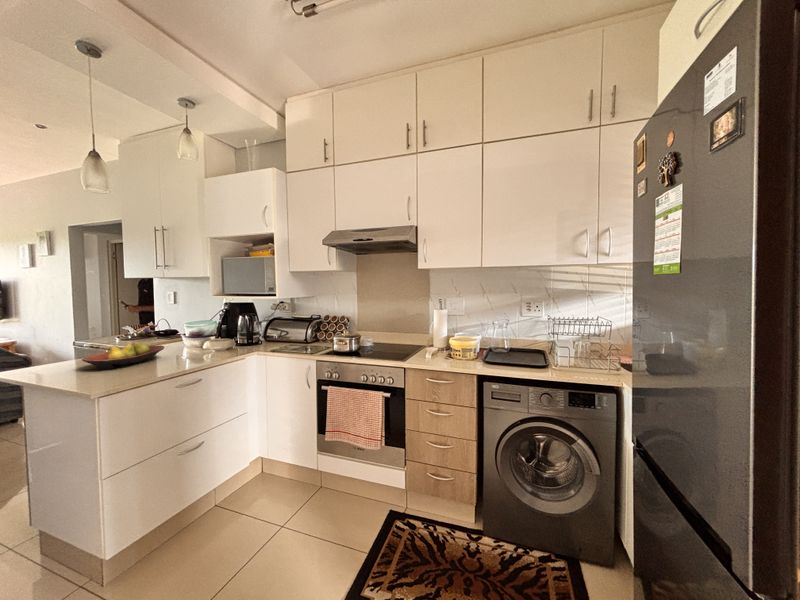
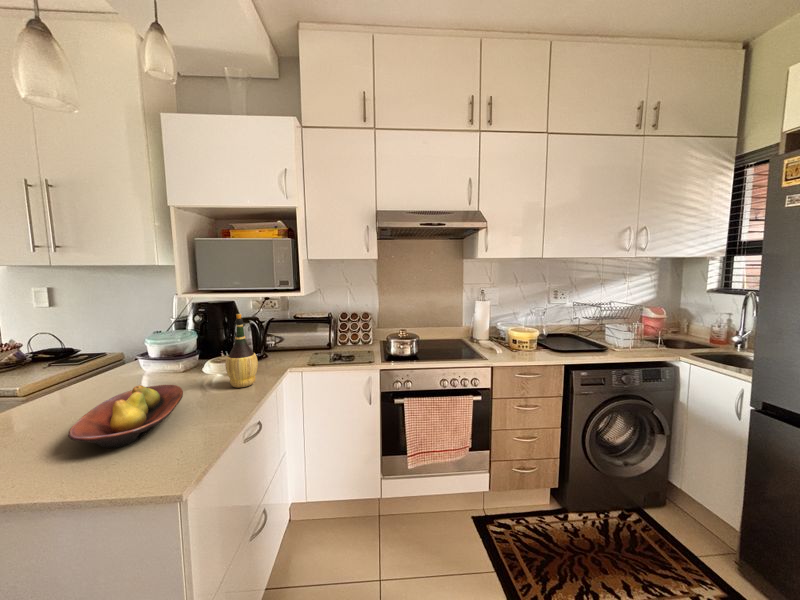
wine bottle: none [200,305,222,355] -> present [225,314,258,387]

